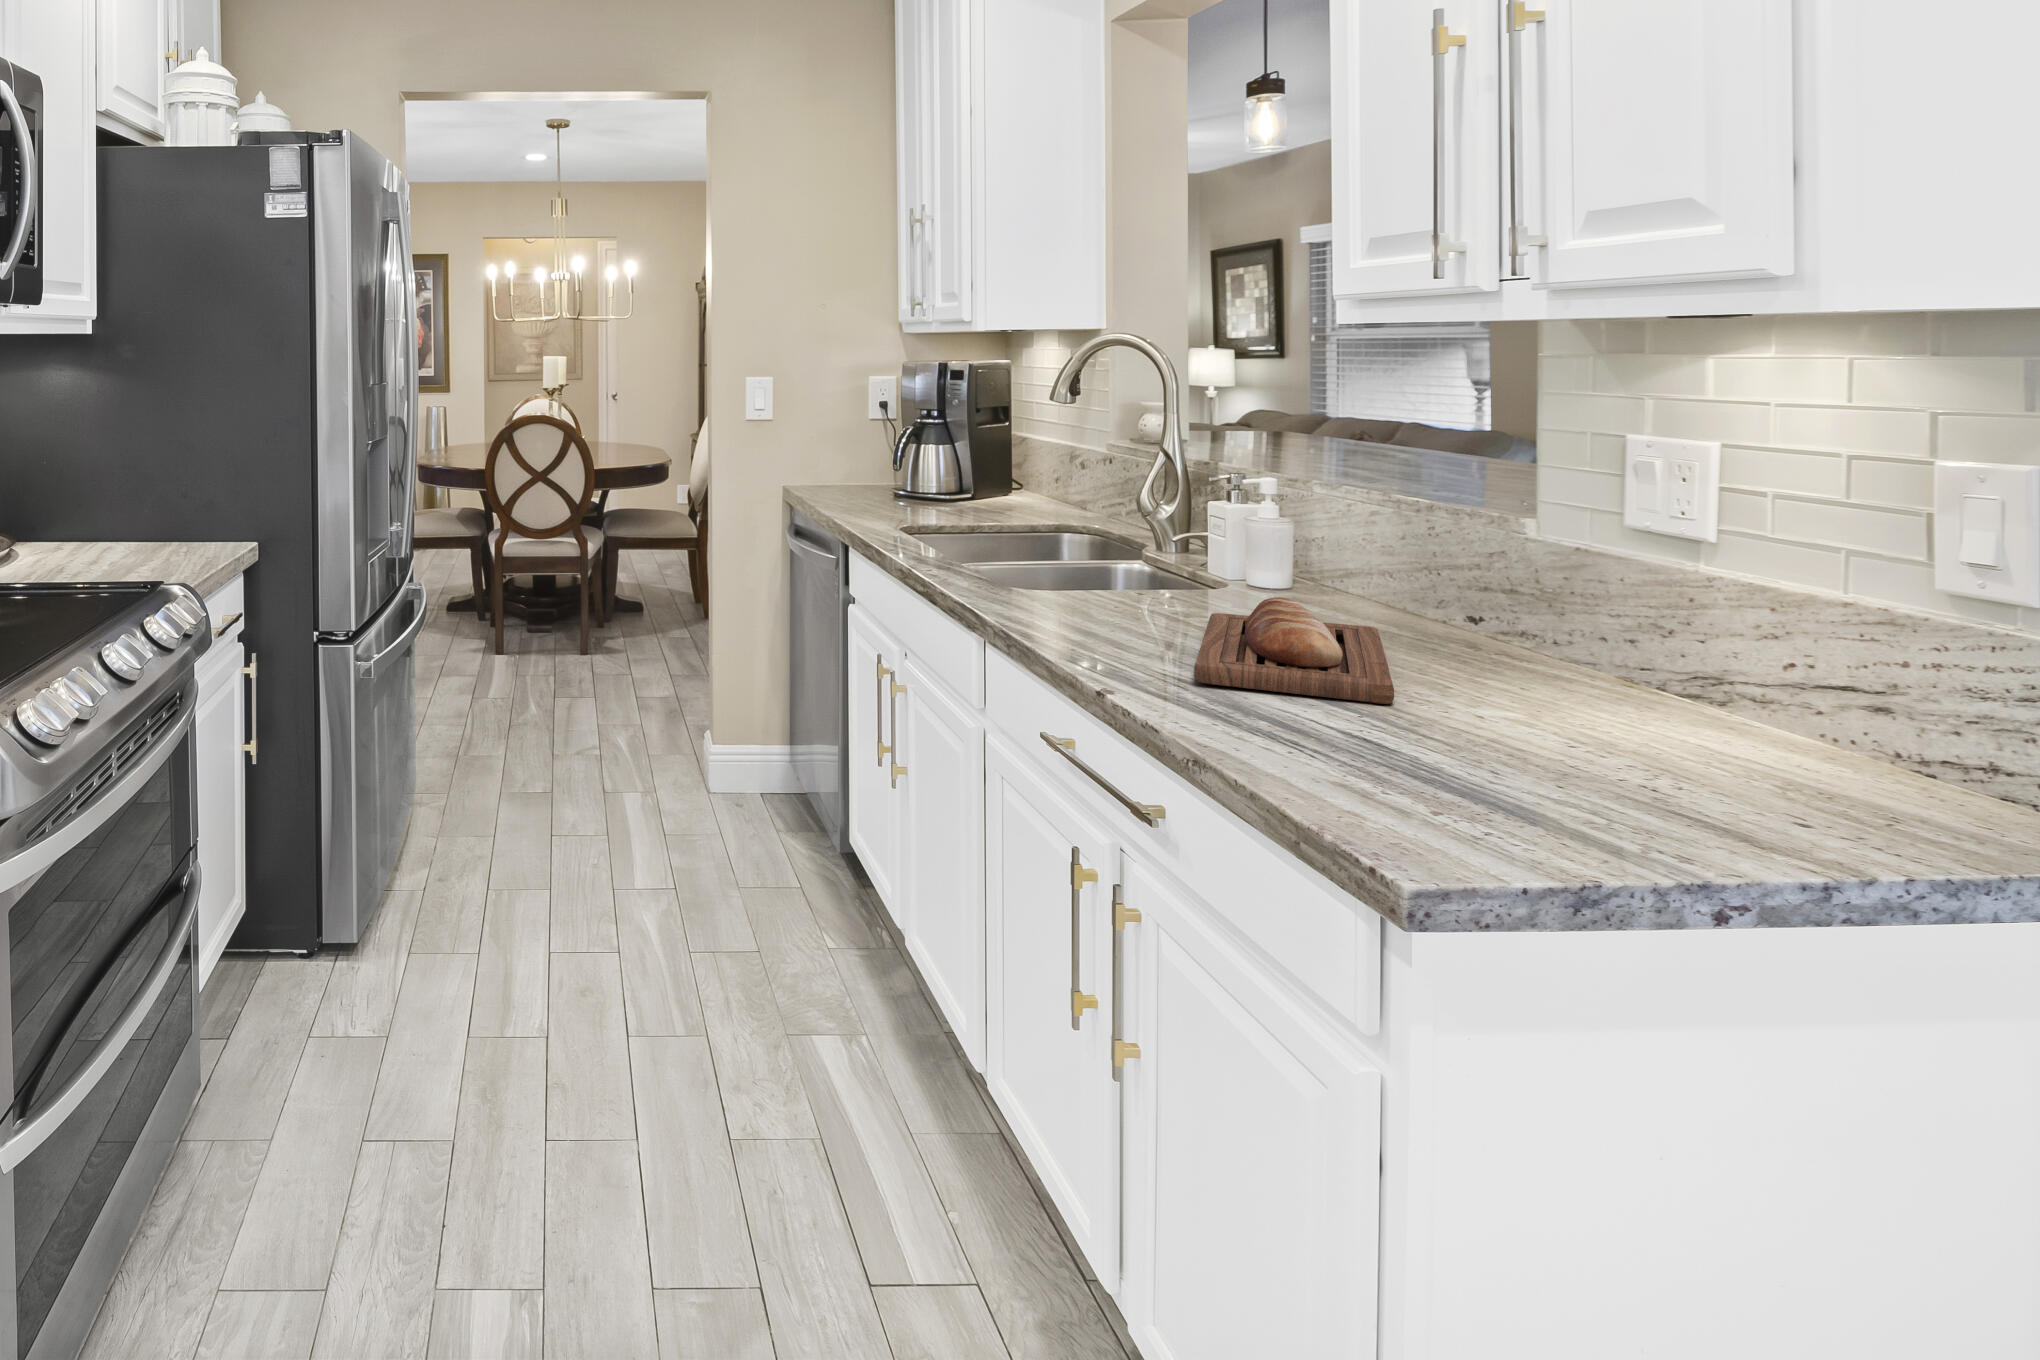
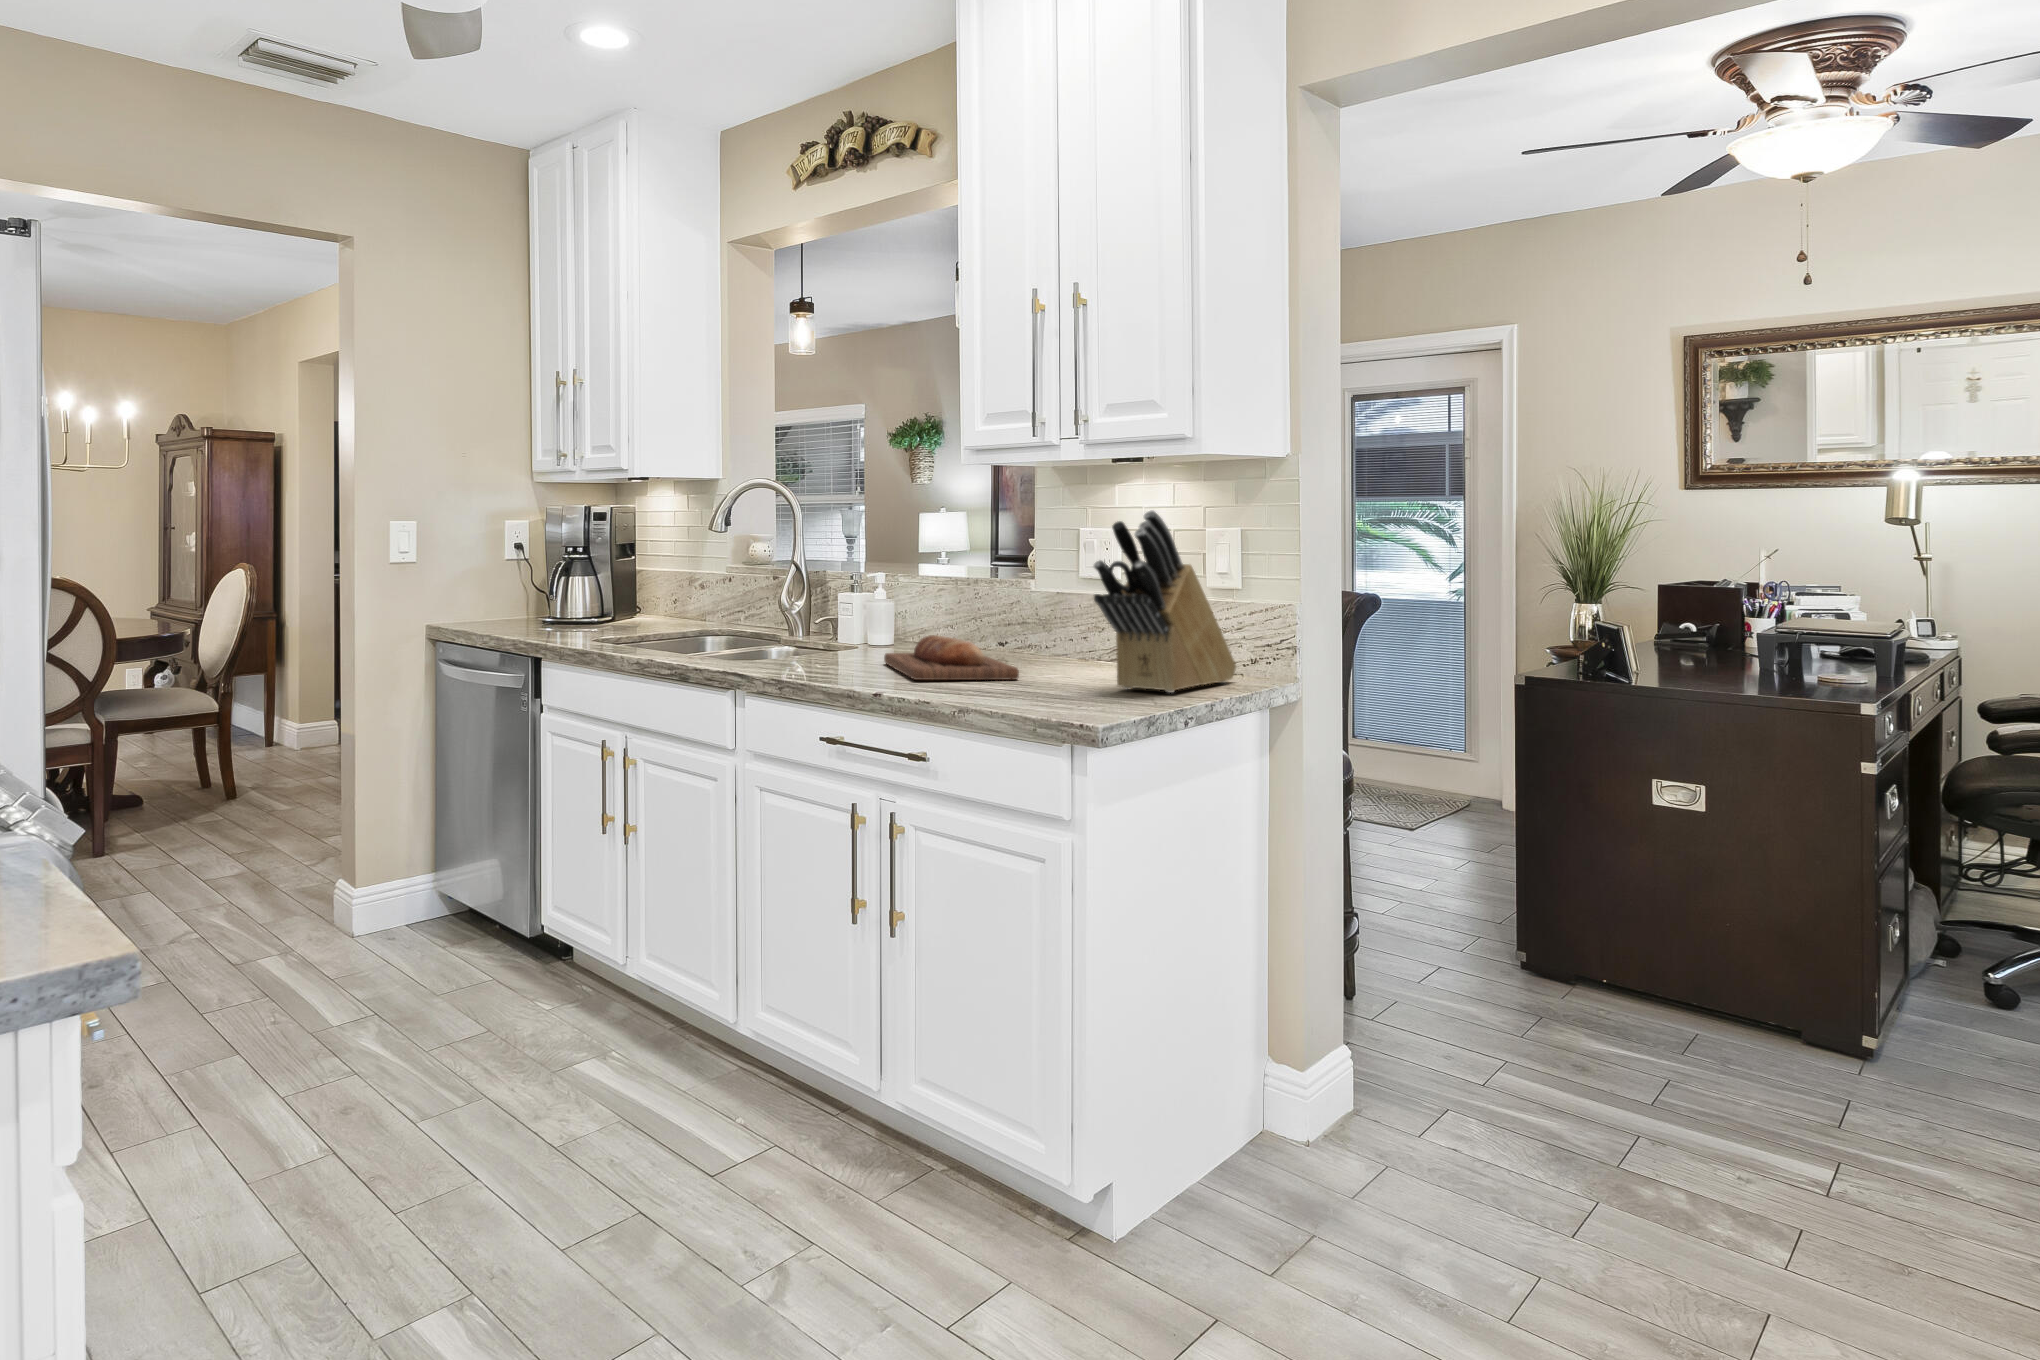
knife block: none [1485,447,1907,802] -> present [1094,510,1236,693]

